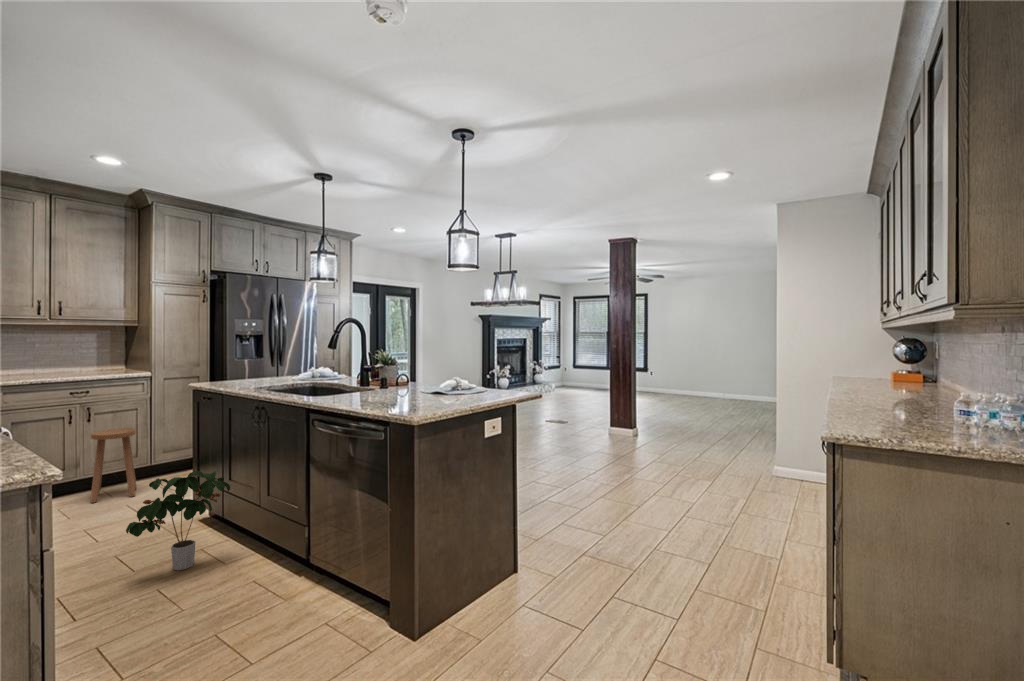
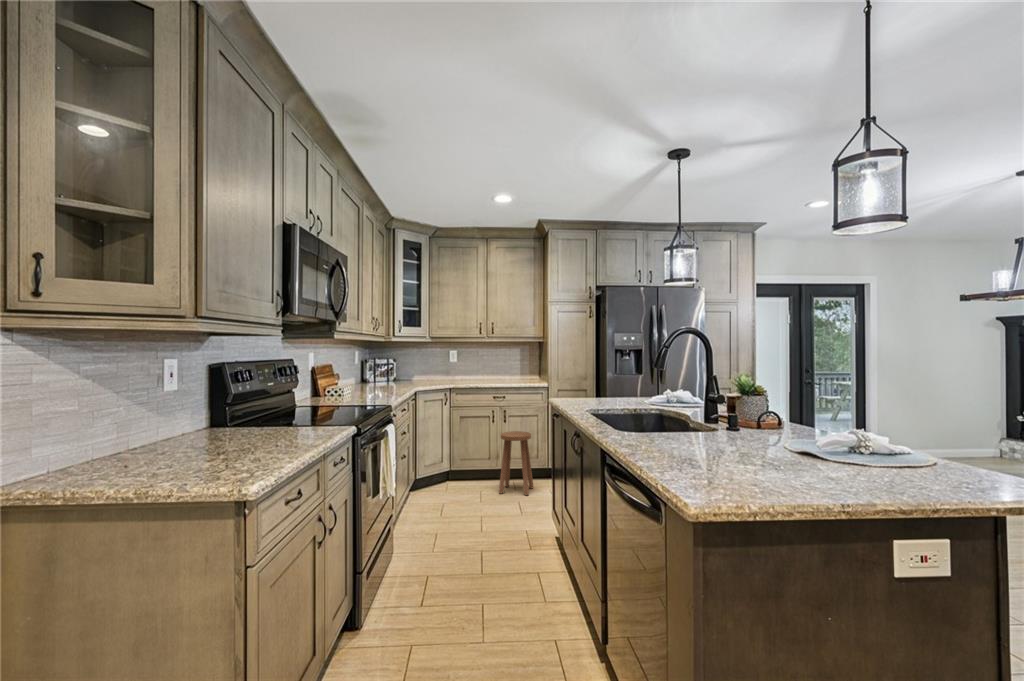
potted plant: present [126,471,230,570] -> none [468,494,558,598]

